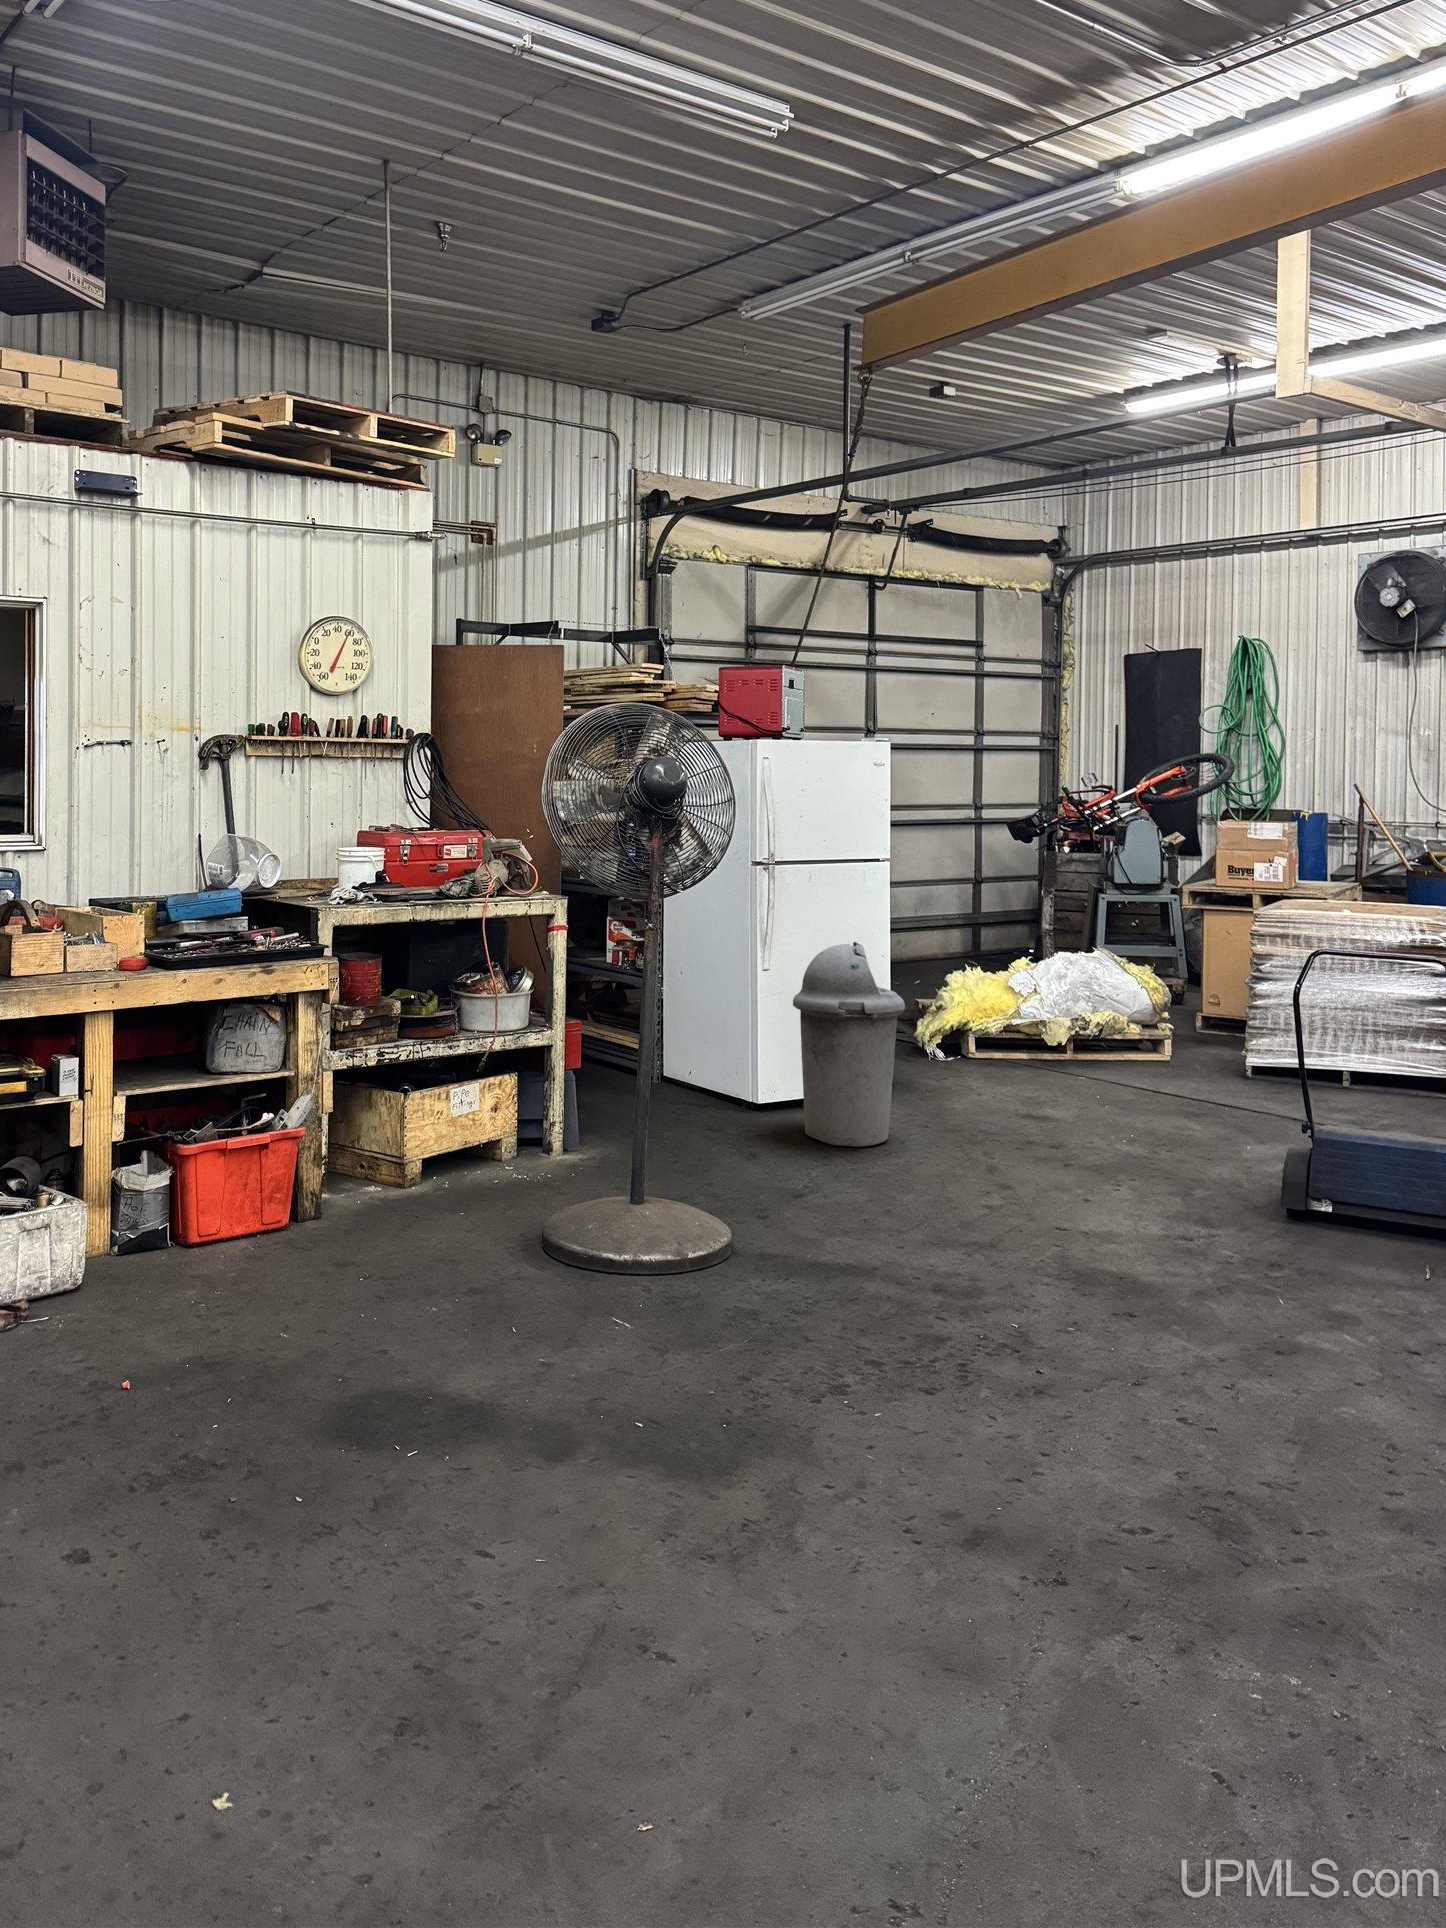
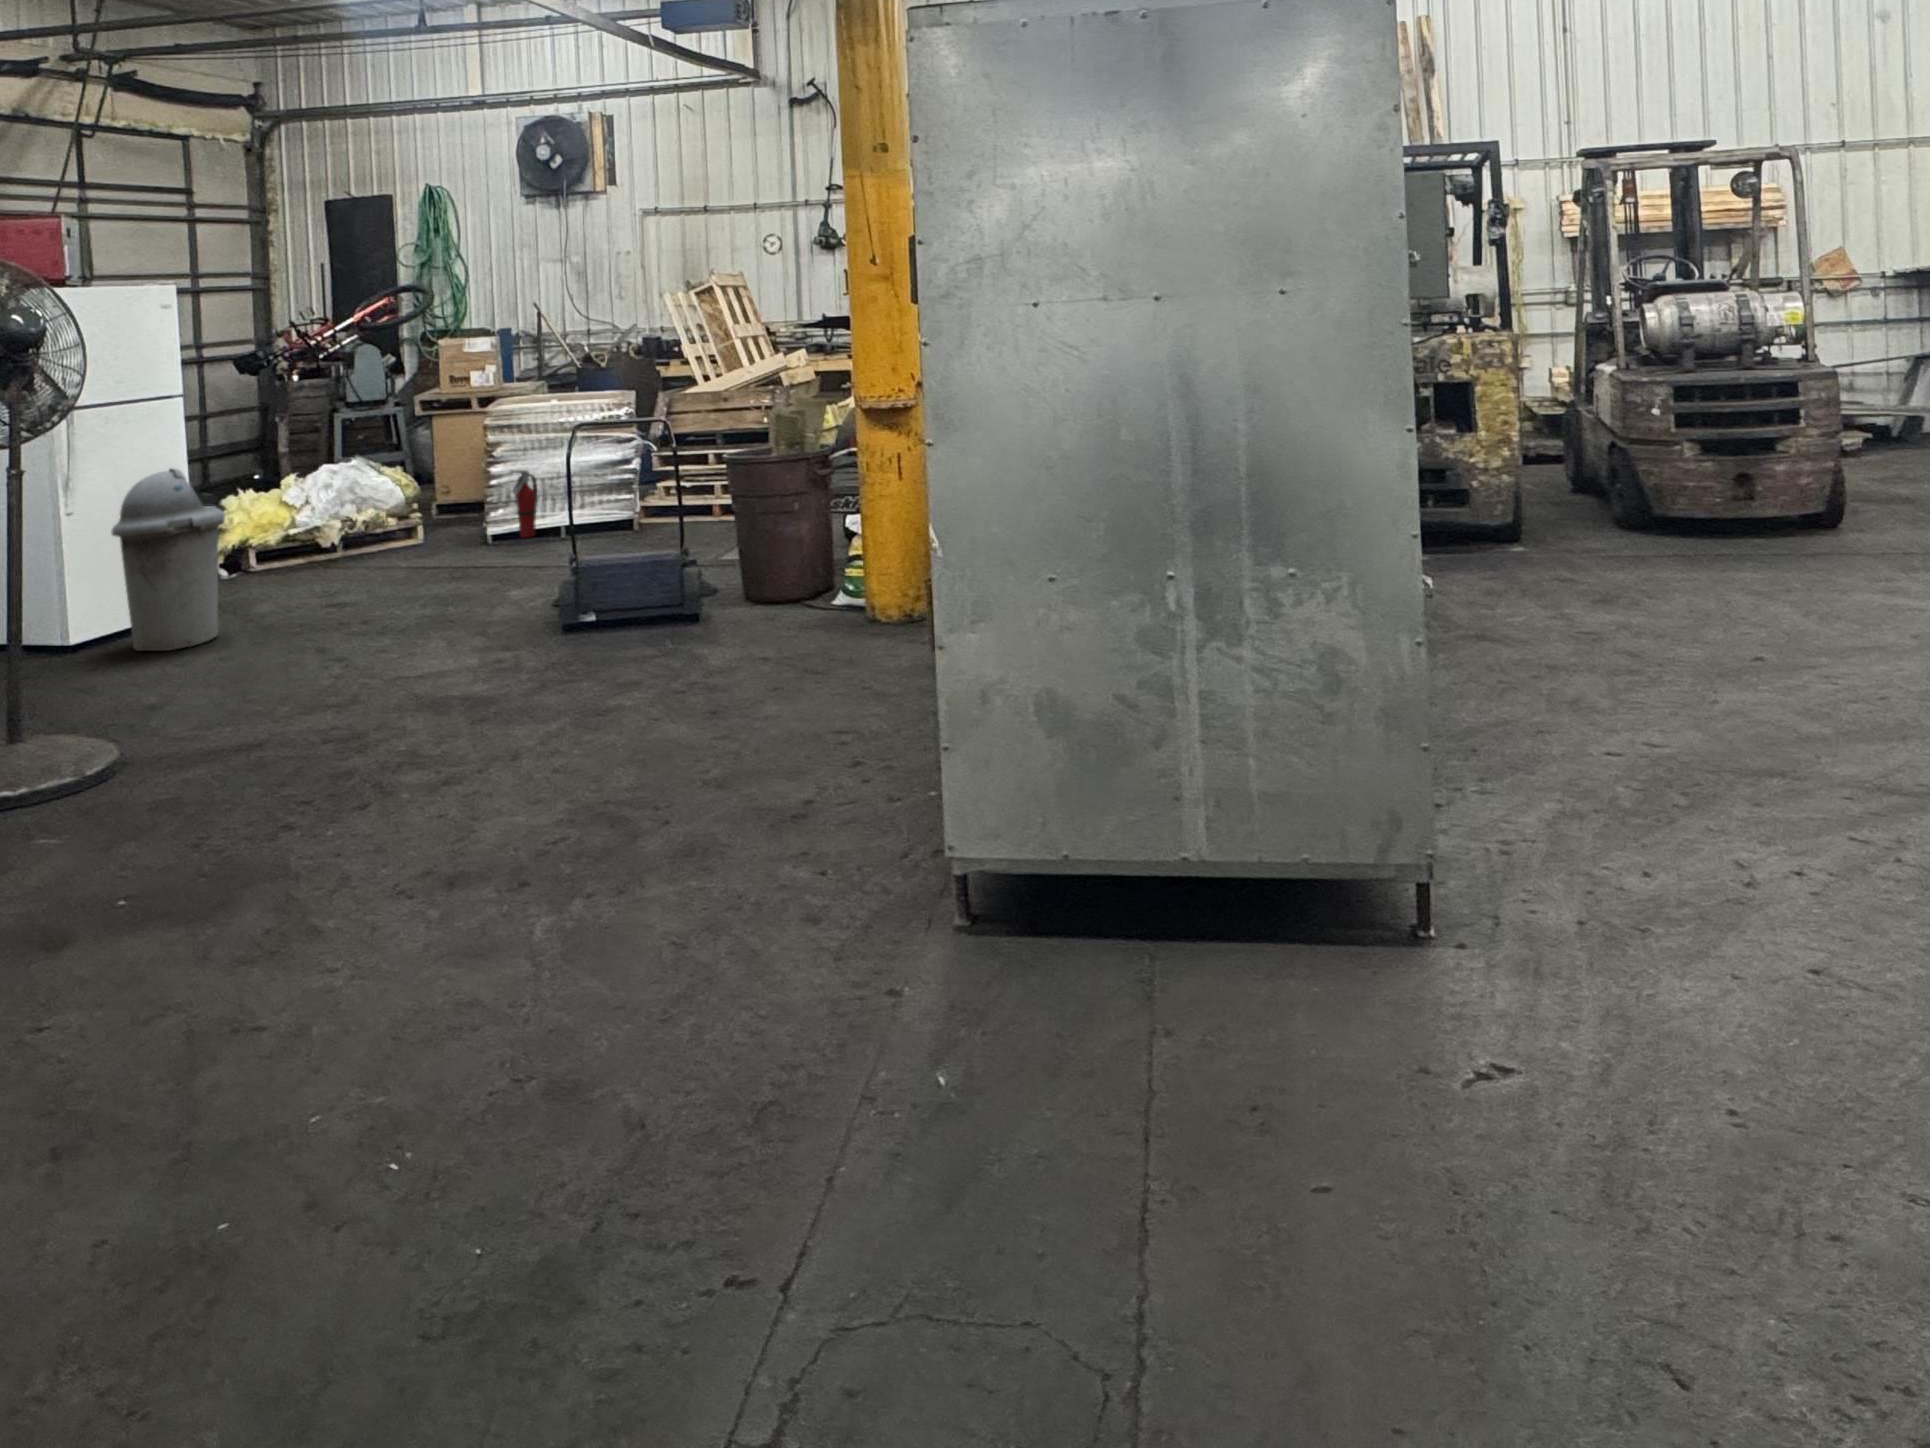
fire extinguisher: none [1291,1005,1331,1099] -> present [511,470,537,538]

